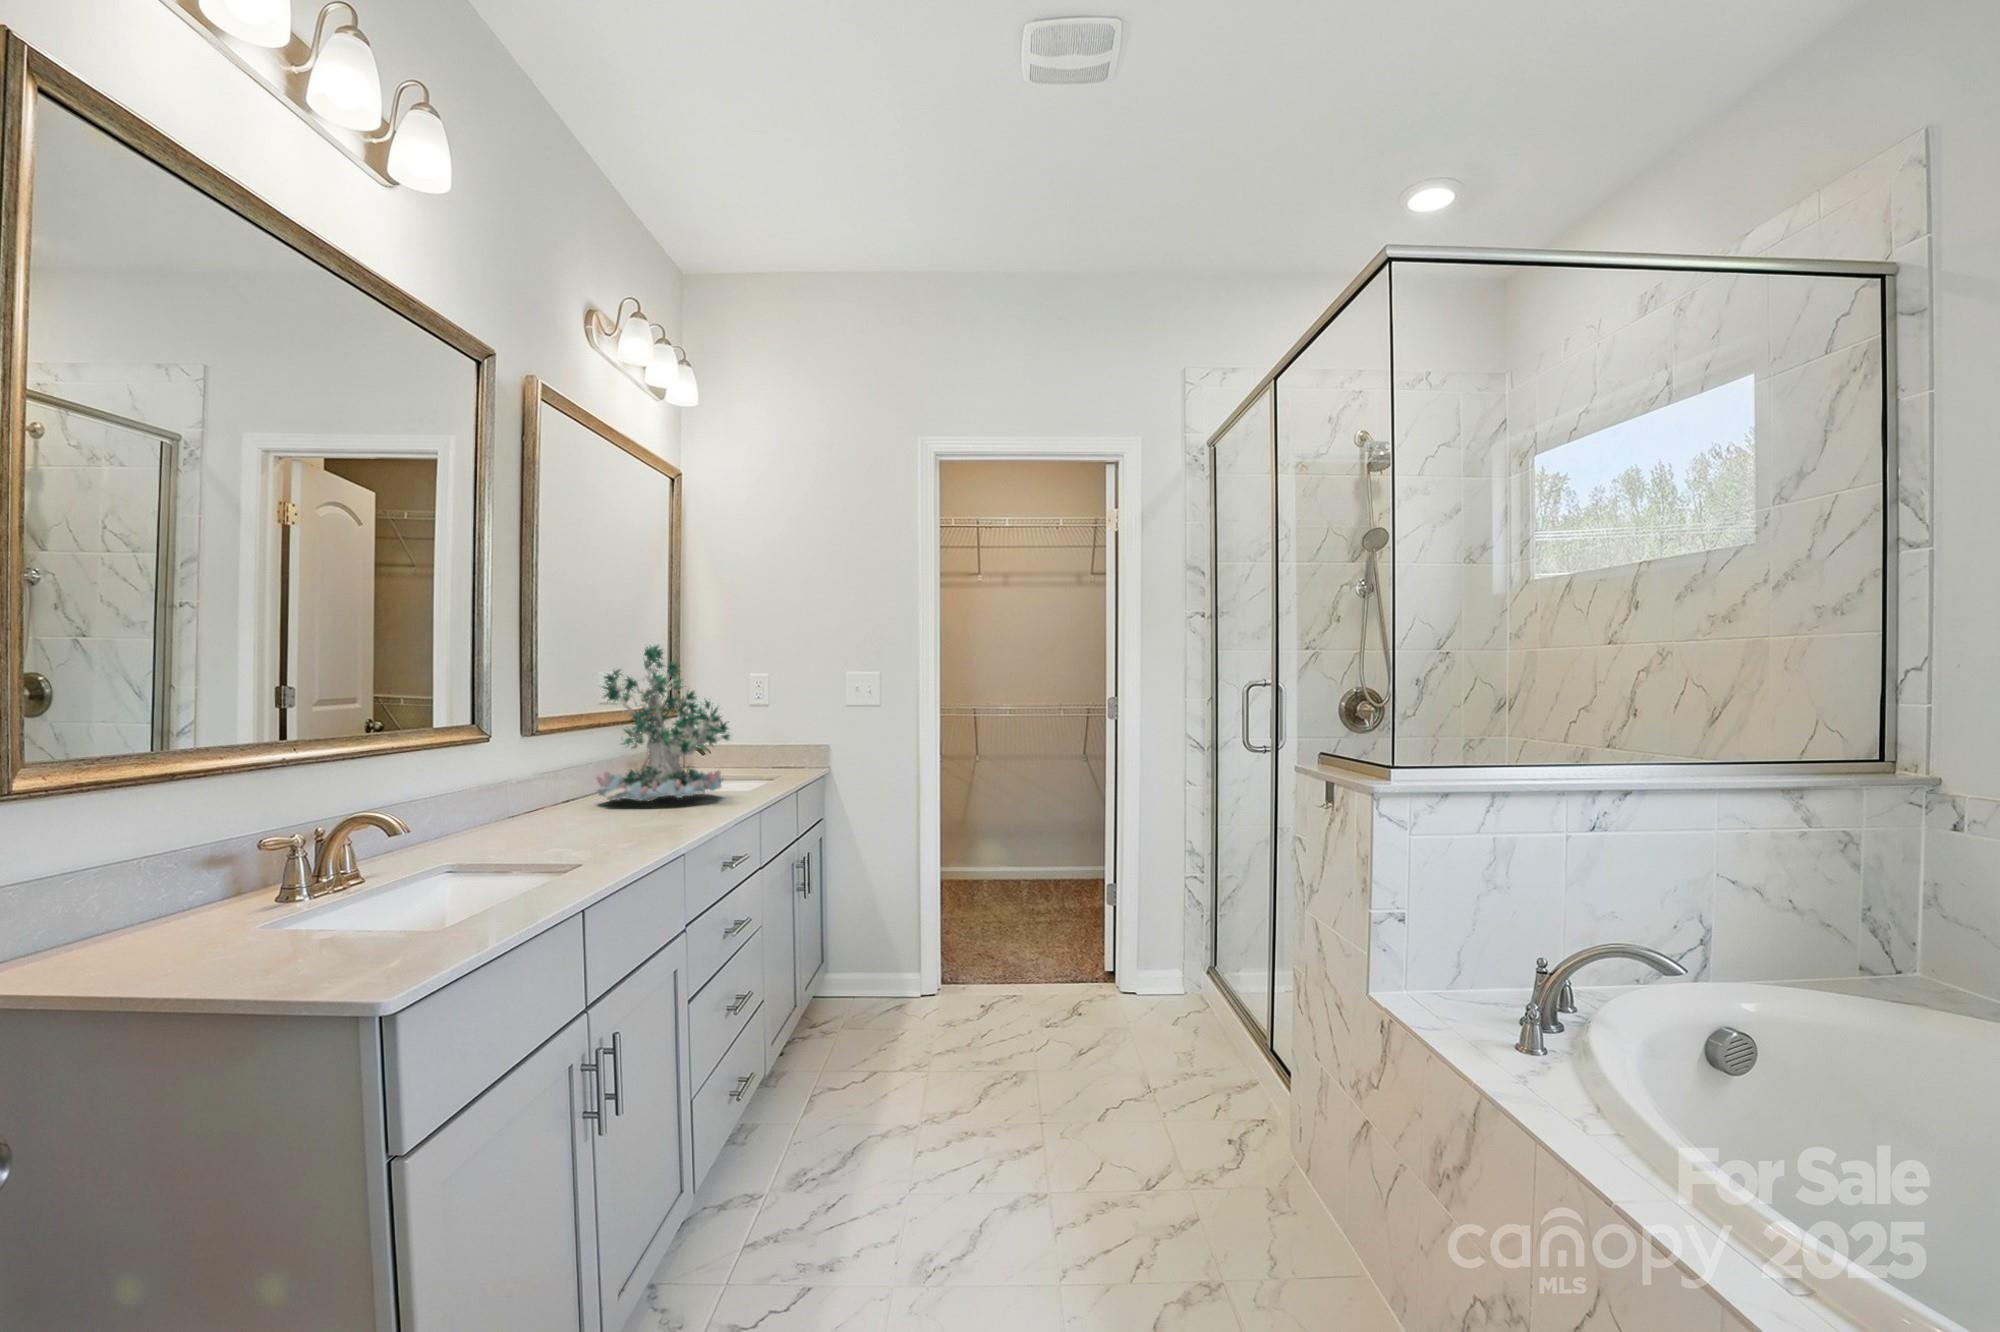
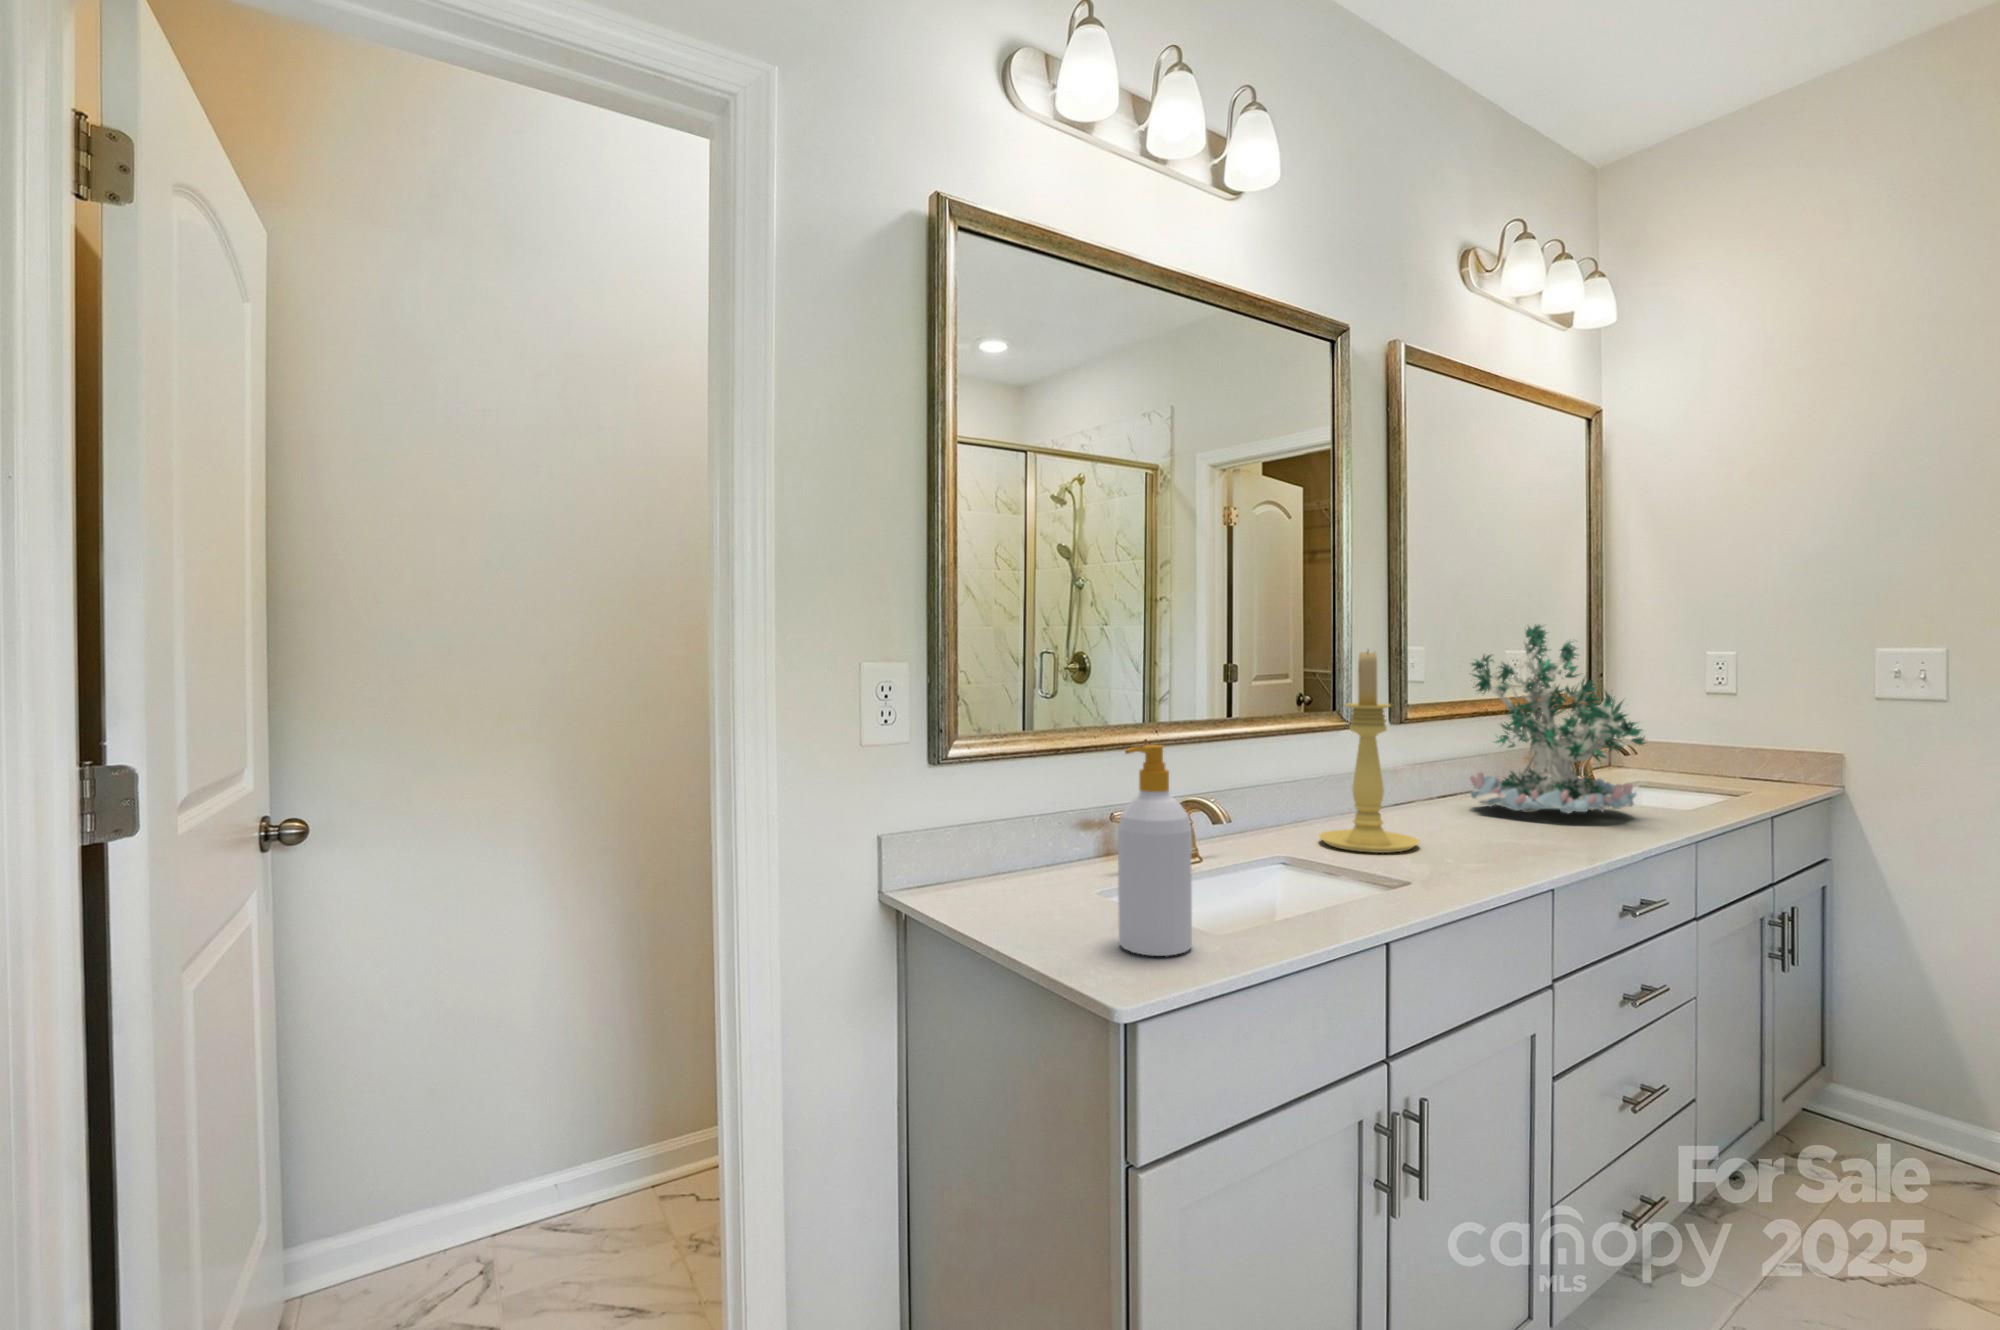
candle holder: none [479,659,579,849] -> present [1319,651,1419,853]
soap bottle: none [335,746,429,969] -> present [1118,745,1192,956]

